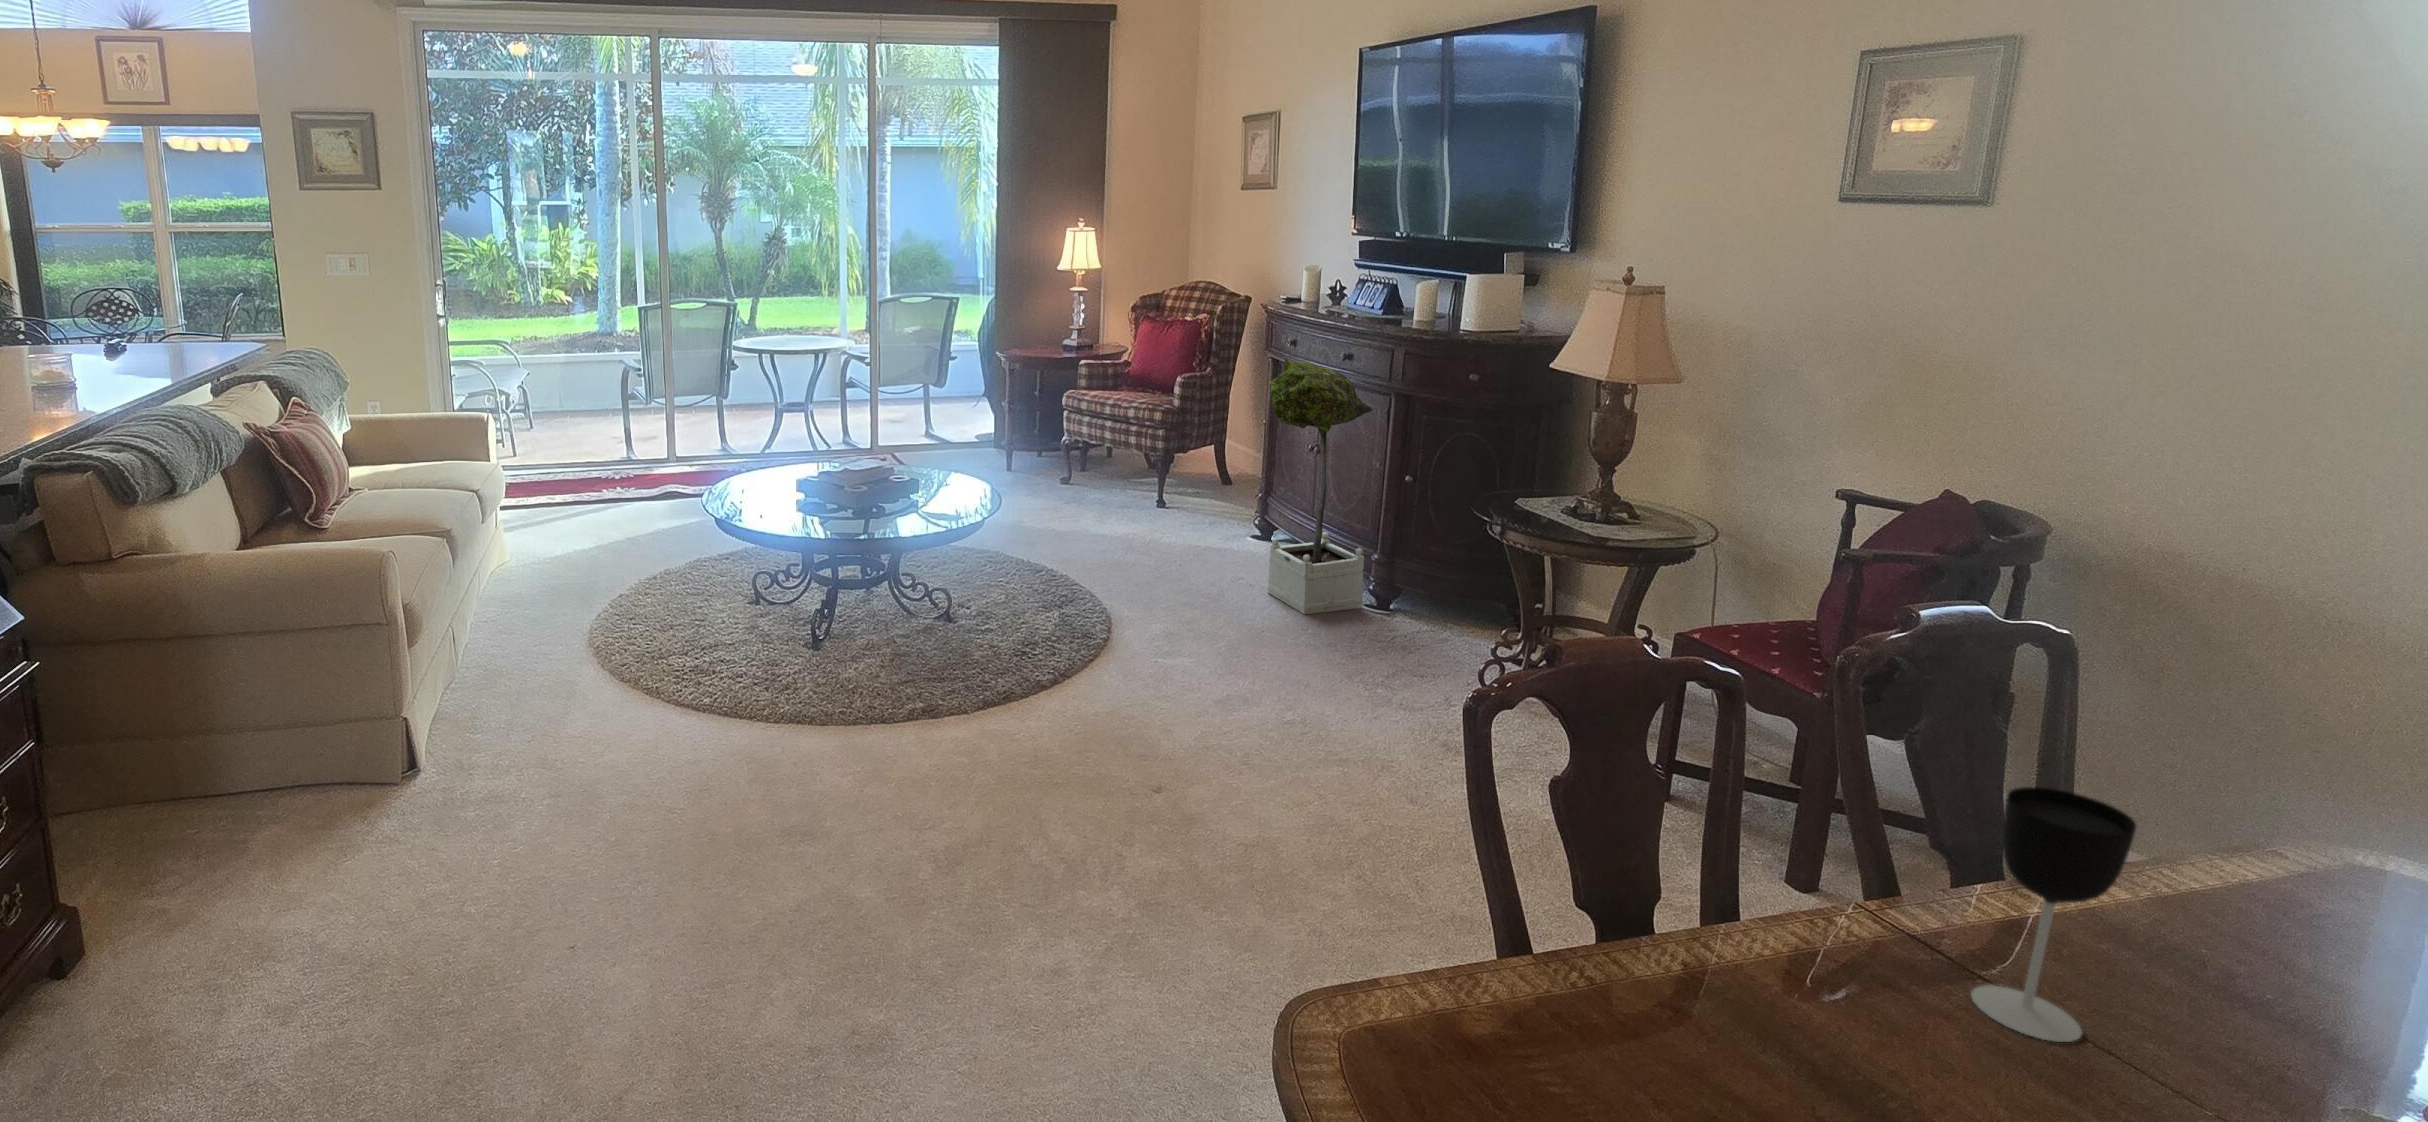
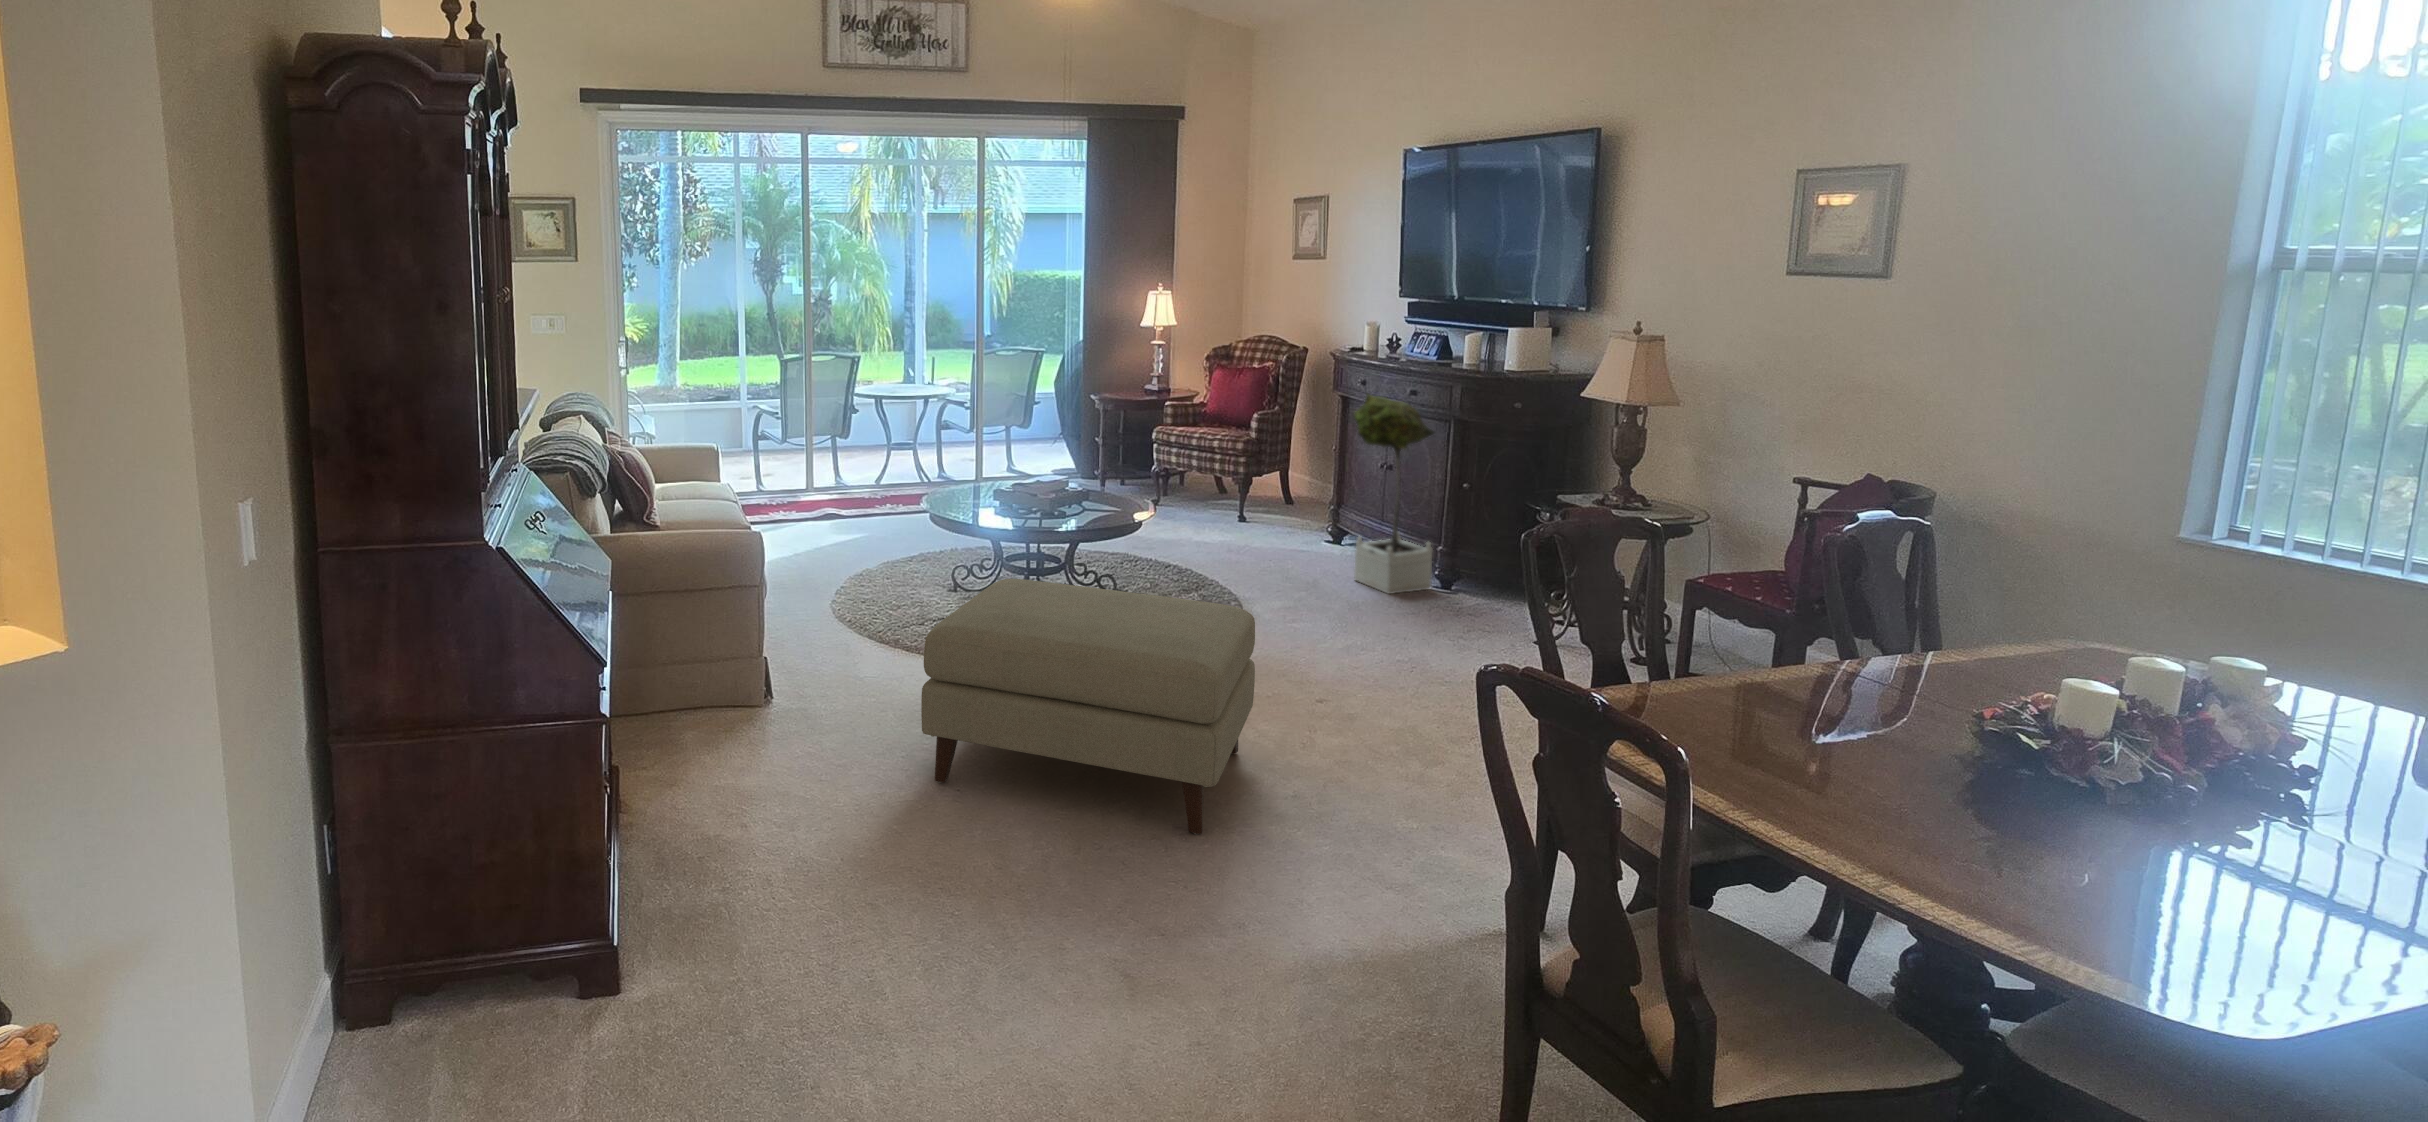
ottoman: none [508,622,1016,1042] -> present [921,579,1255,834]
wine glass: present [1971,787,2136,1042] -> none [1900,572,1971,692]

